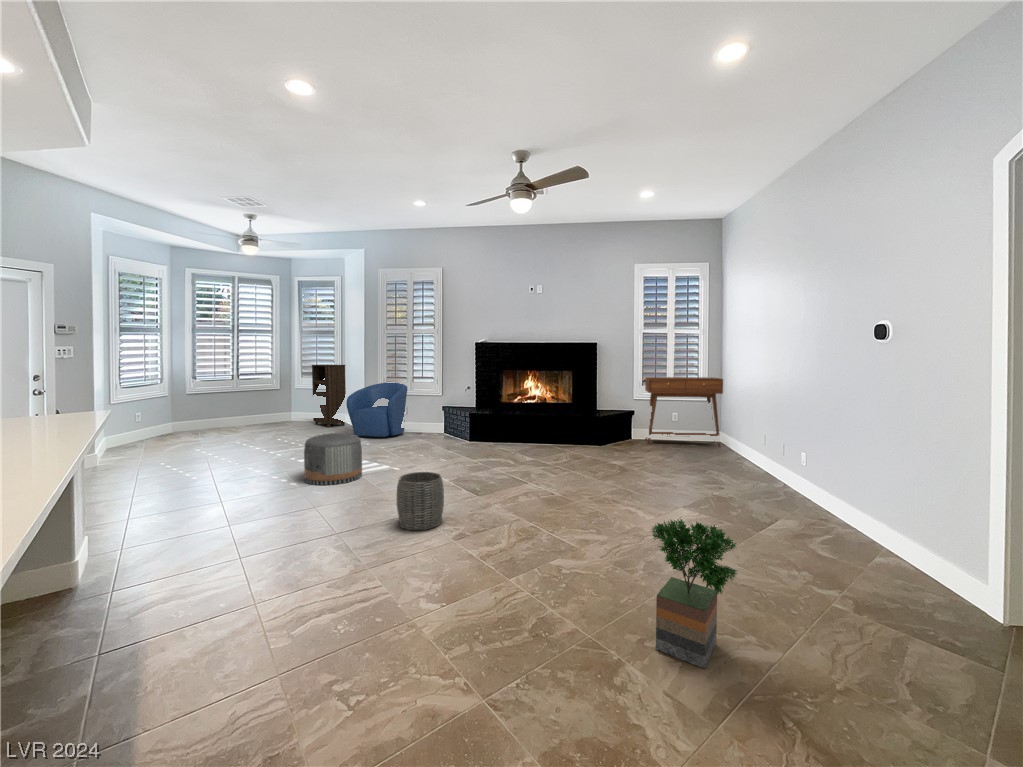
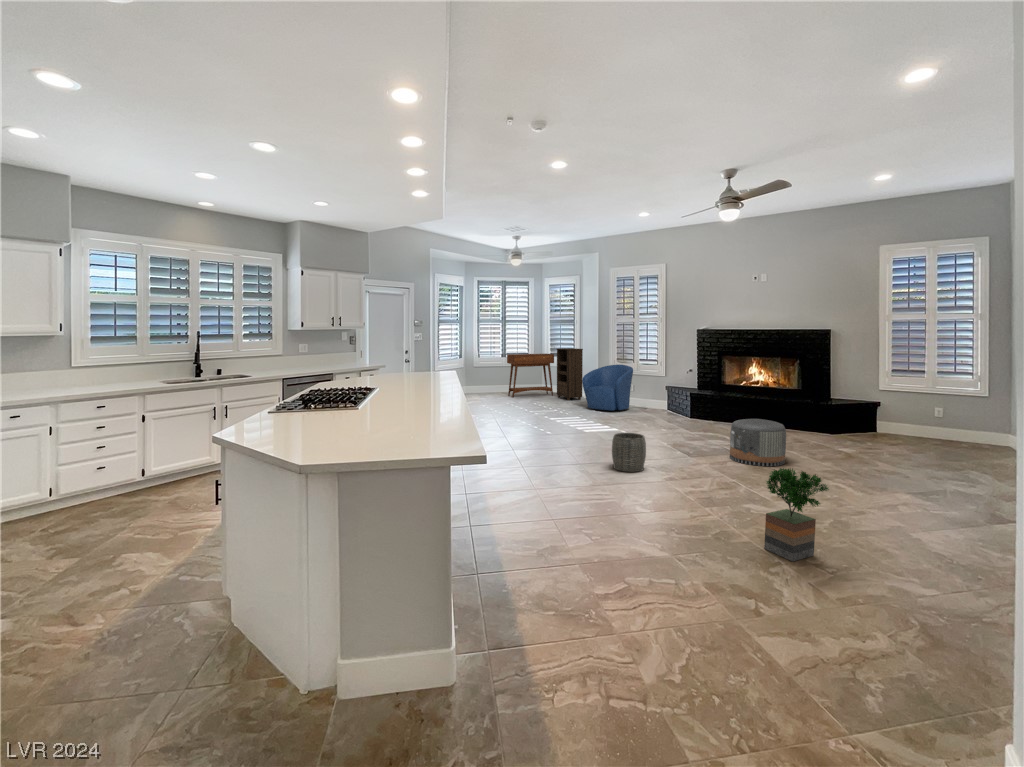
console table: present [645,377,723,447] -> present [507,354,554,397]
pouf: present [304,433,362,485] -> present [730,419,786,466]

